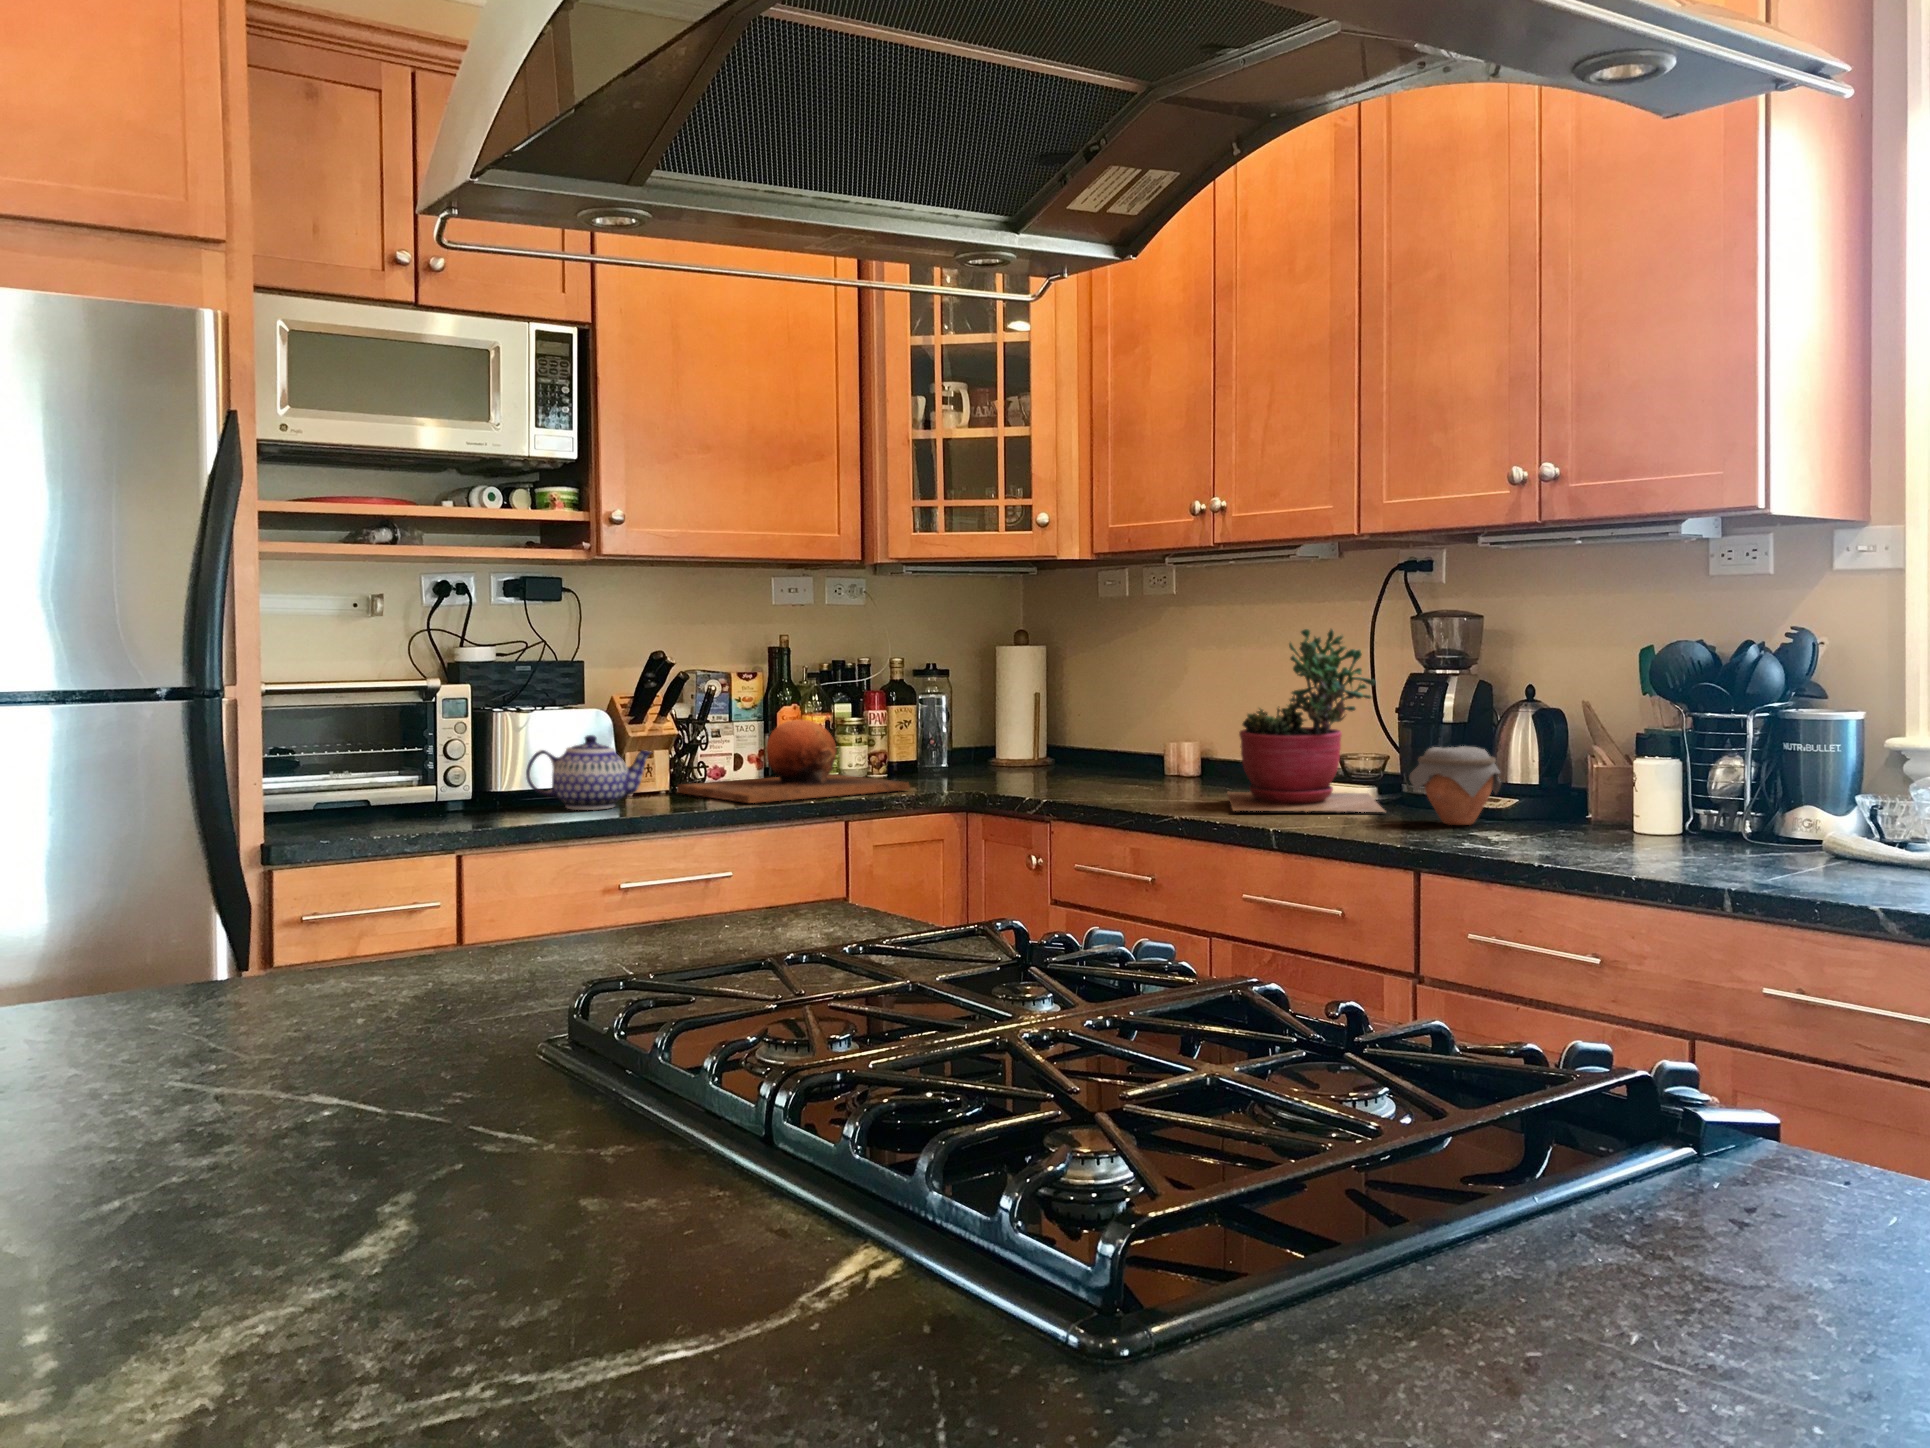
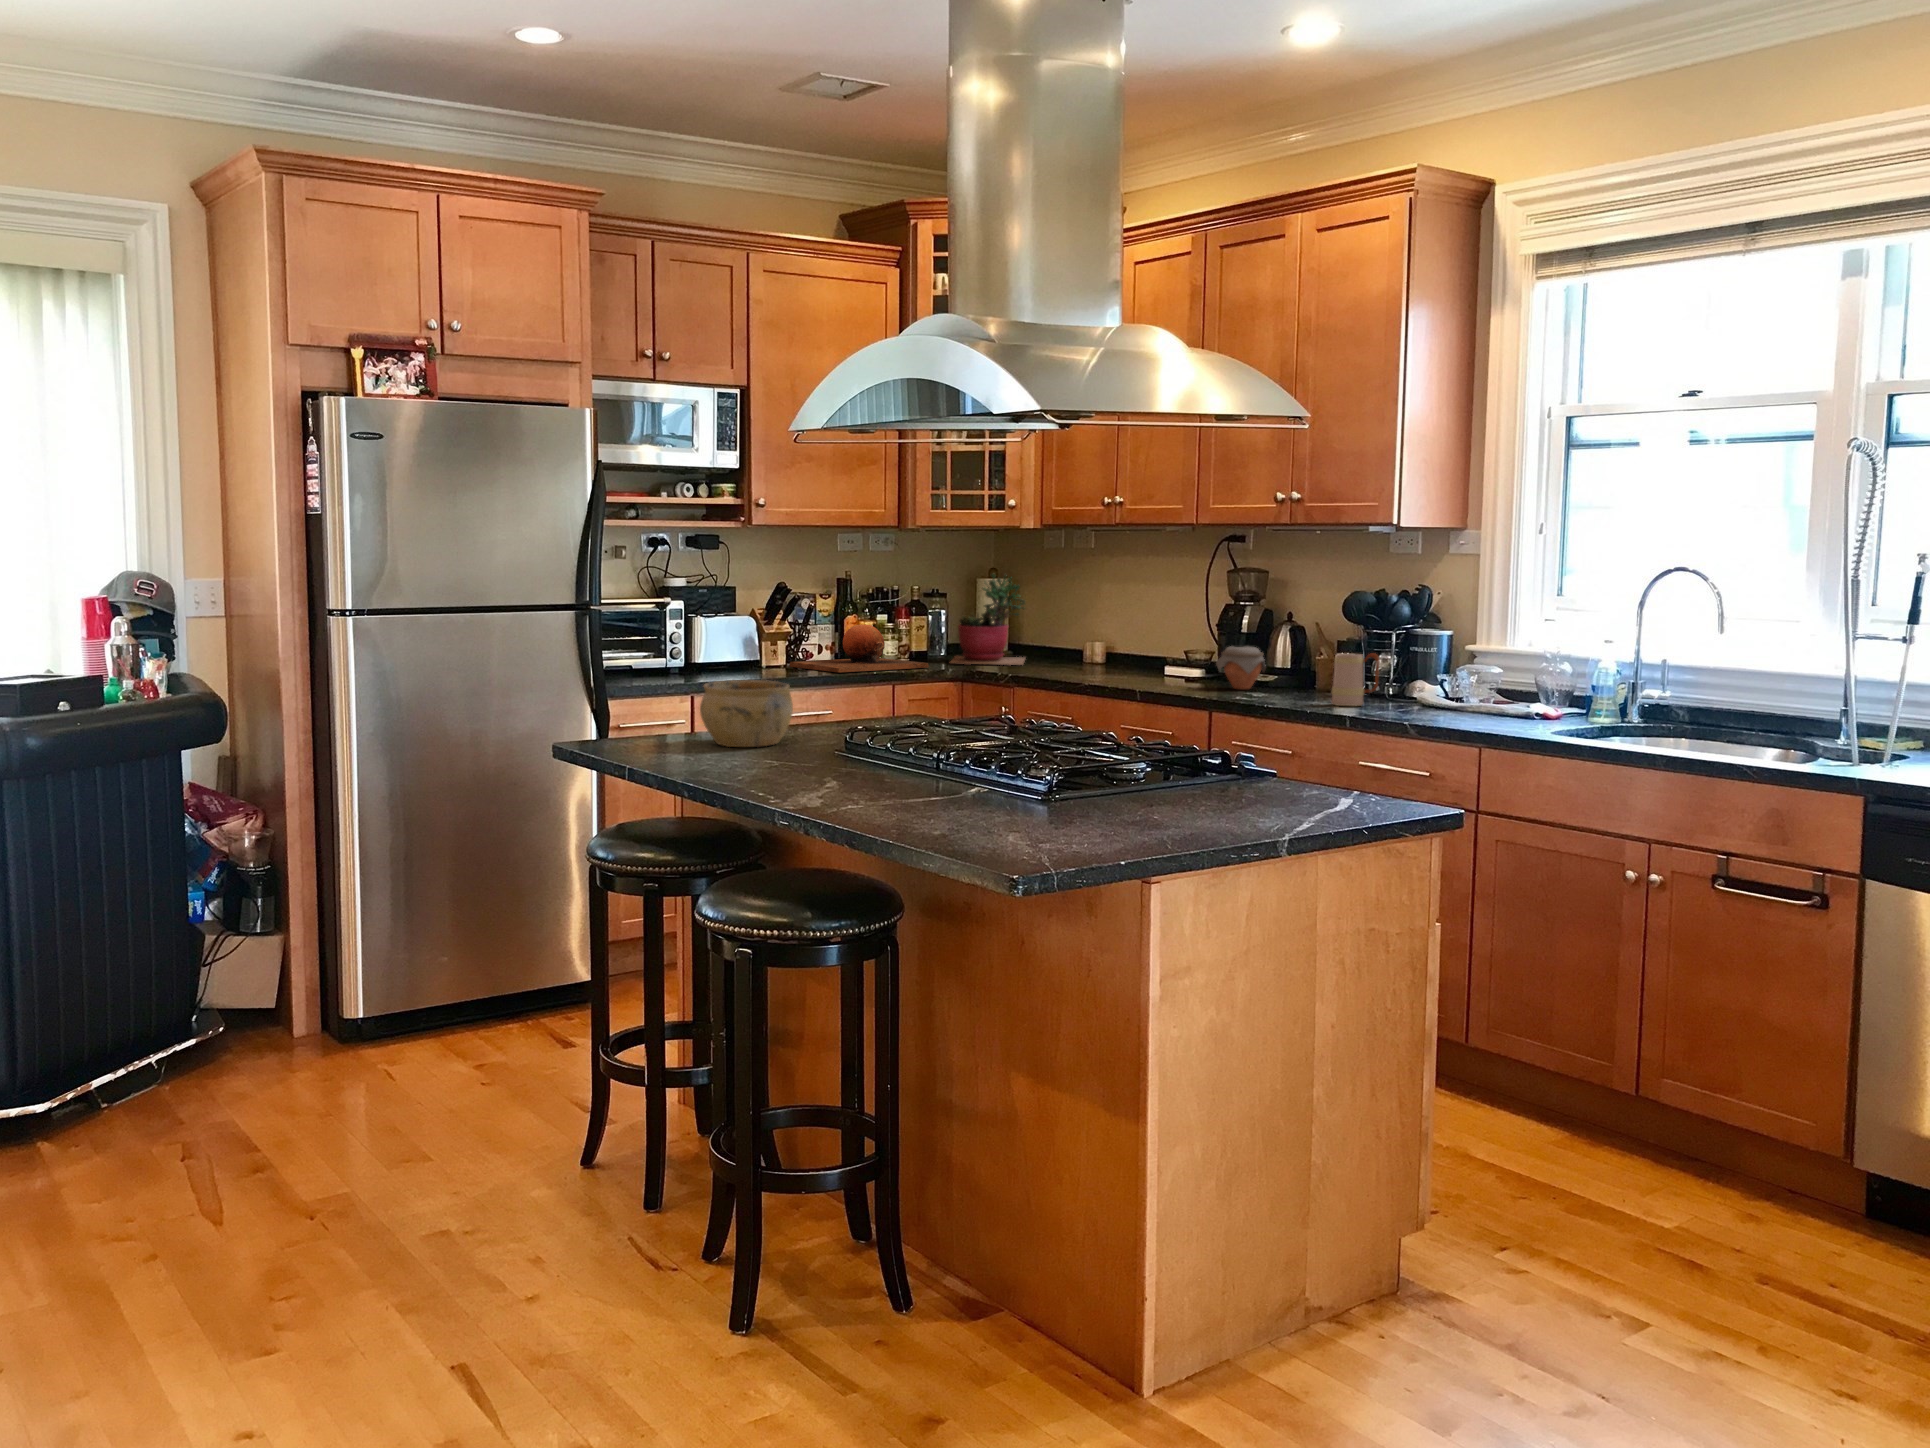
succulent plant: present [1228,629,1385,812] -> present [951,574,1025,665]
teapot: present [526,735,651,810] -> none [714,631,783,674]
mug: none [1656,757,1750,863] -> present [1332,653,1380,706]
ceramic bowl: none [128,867,411,1070] -> present [700,680,793,747]

